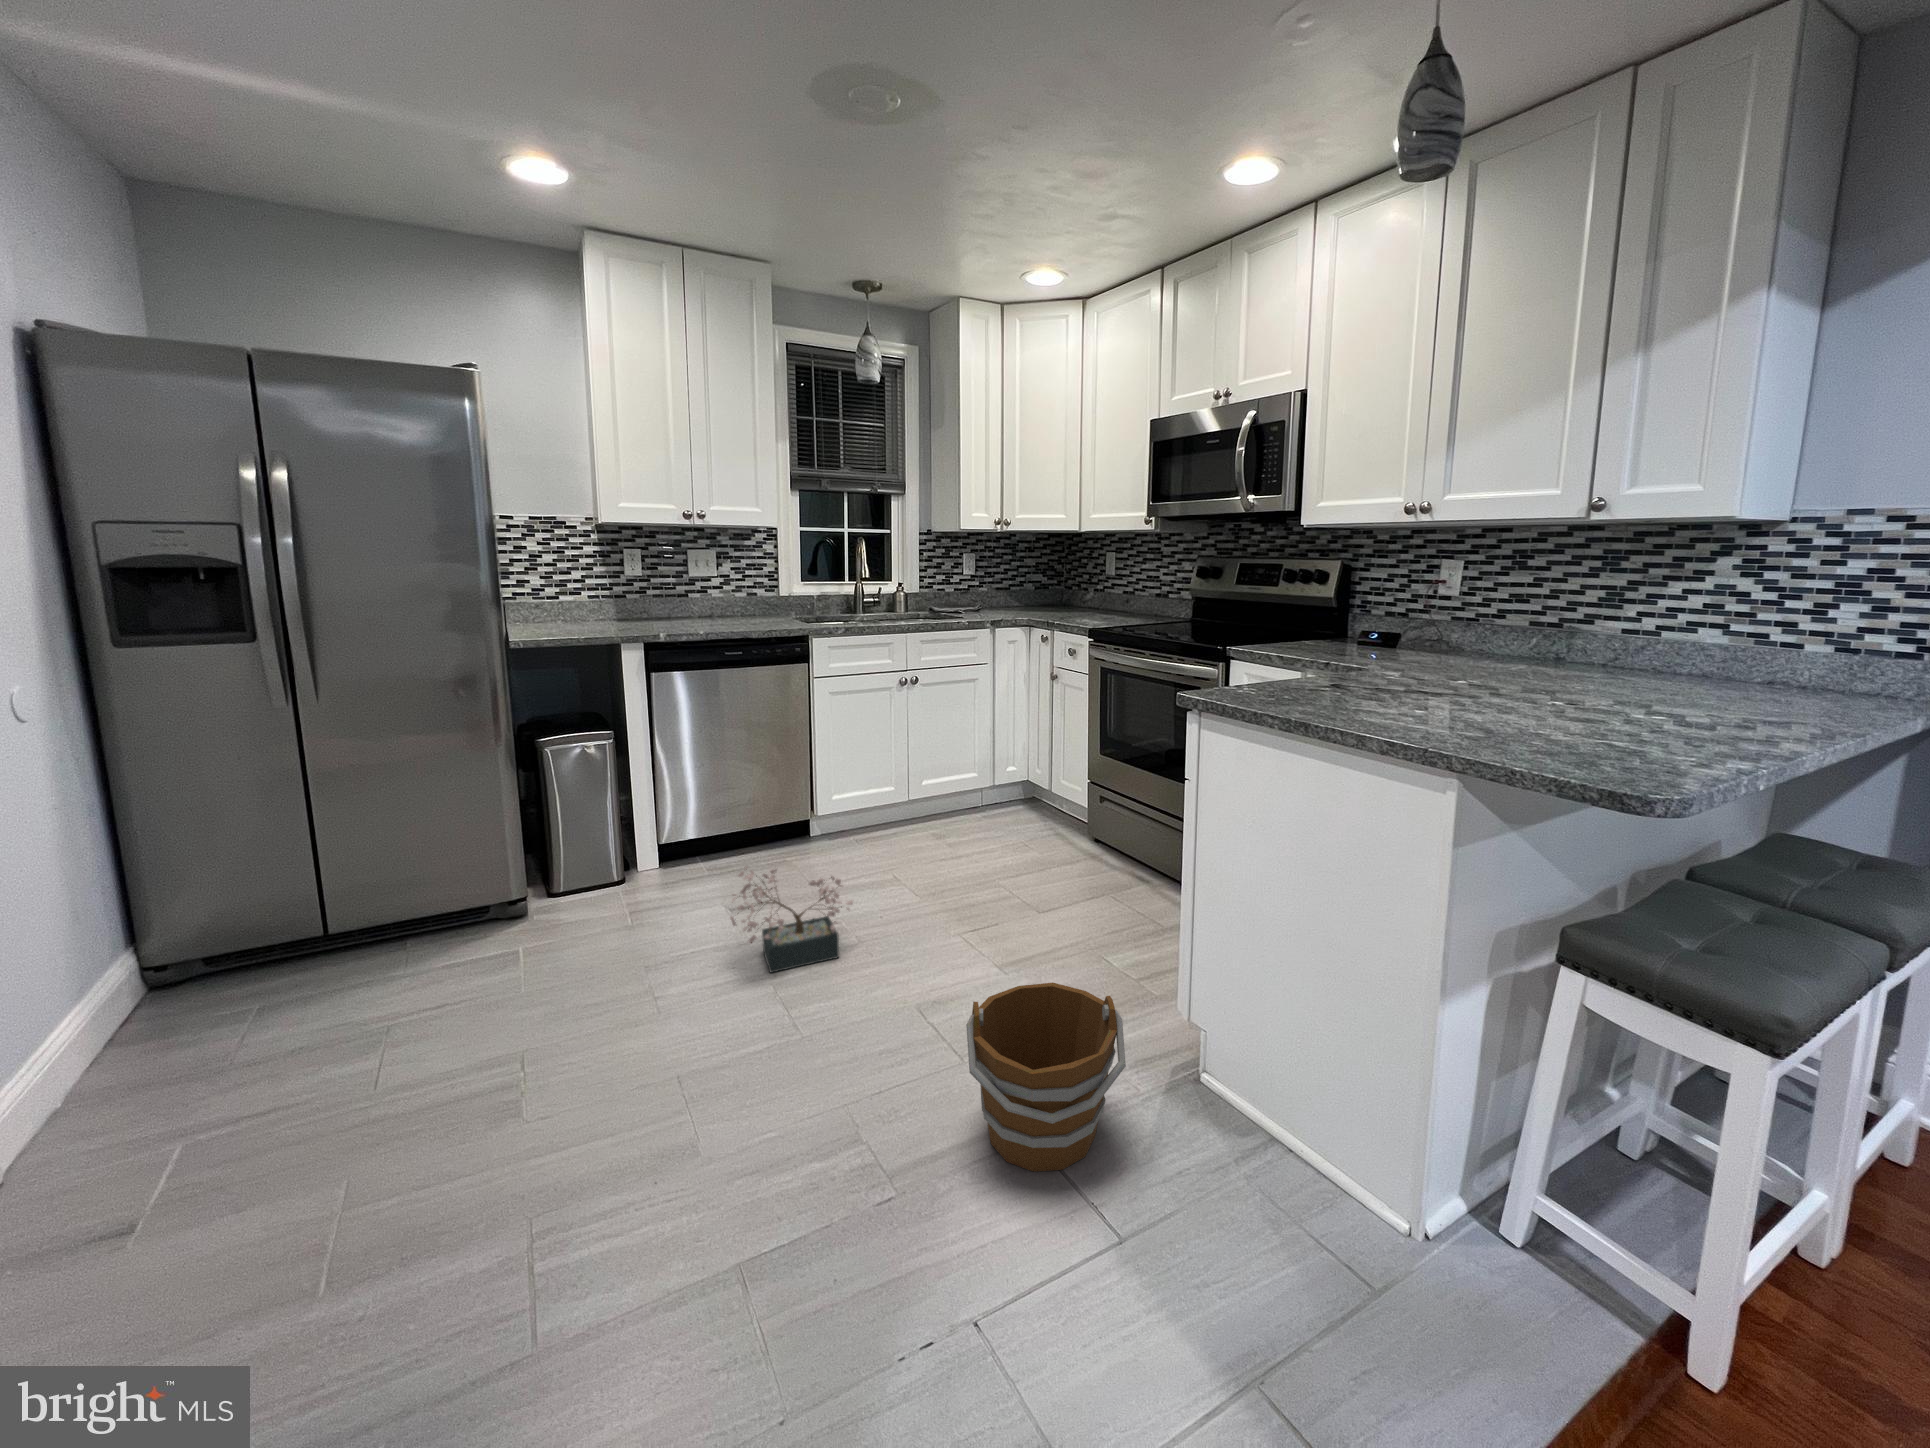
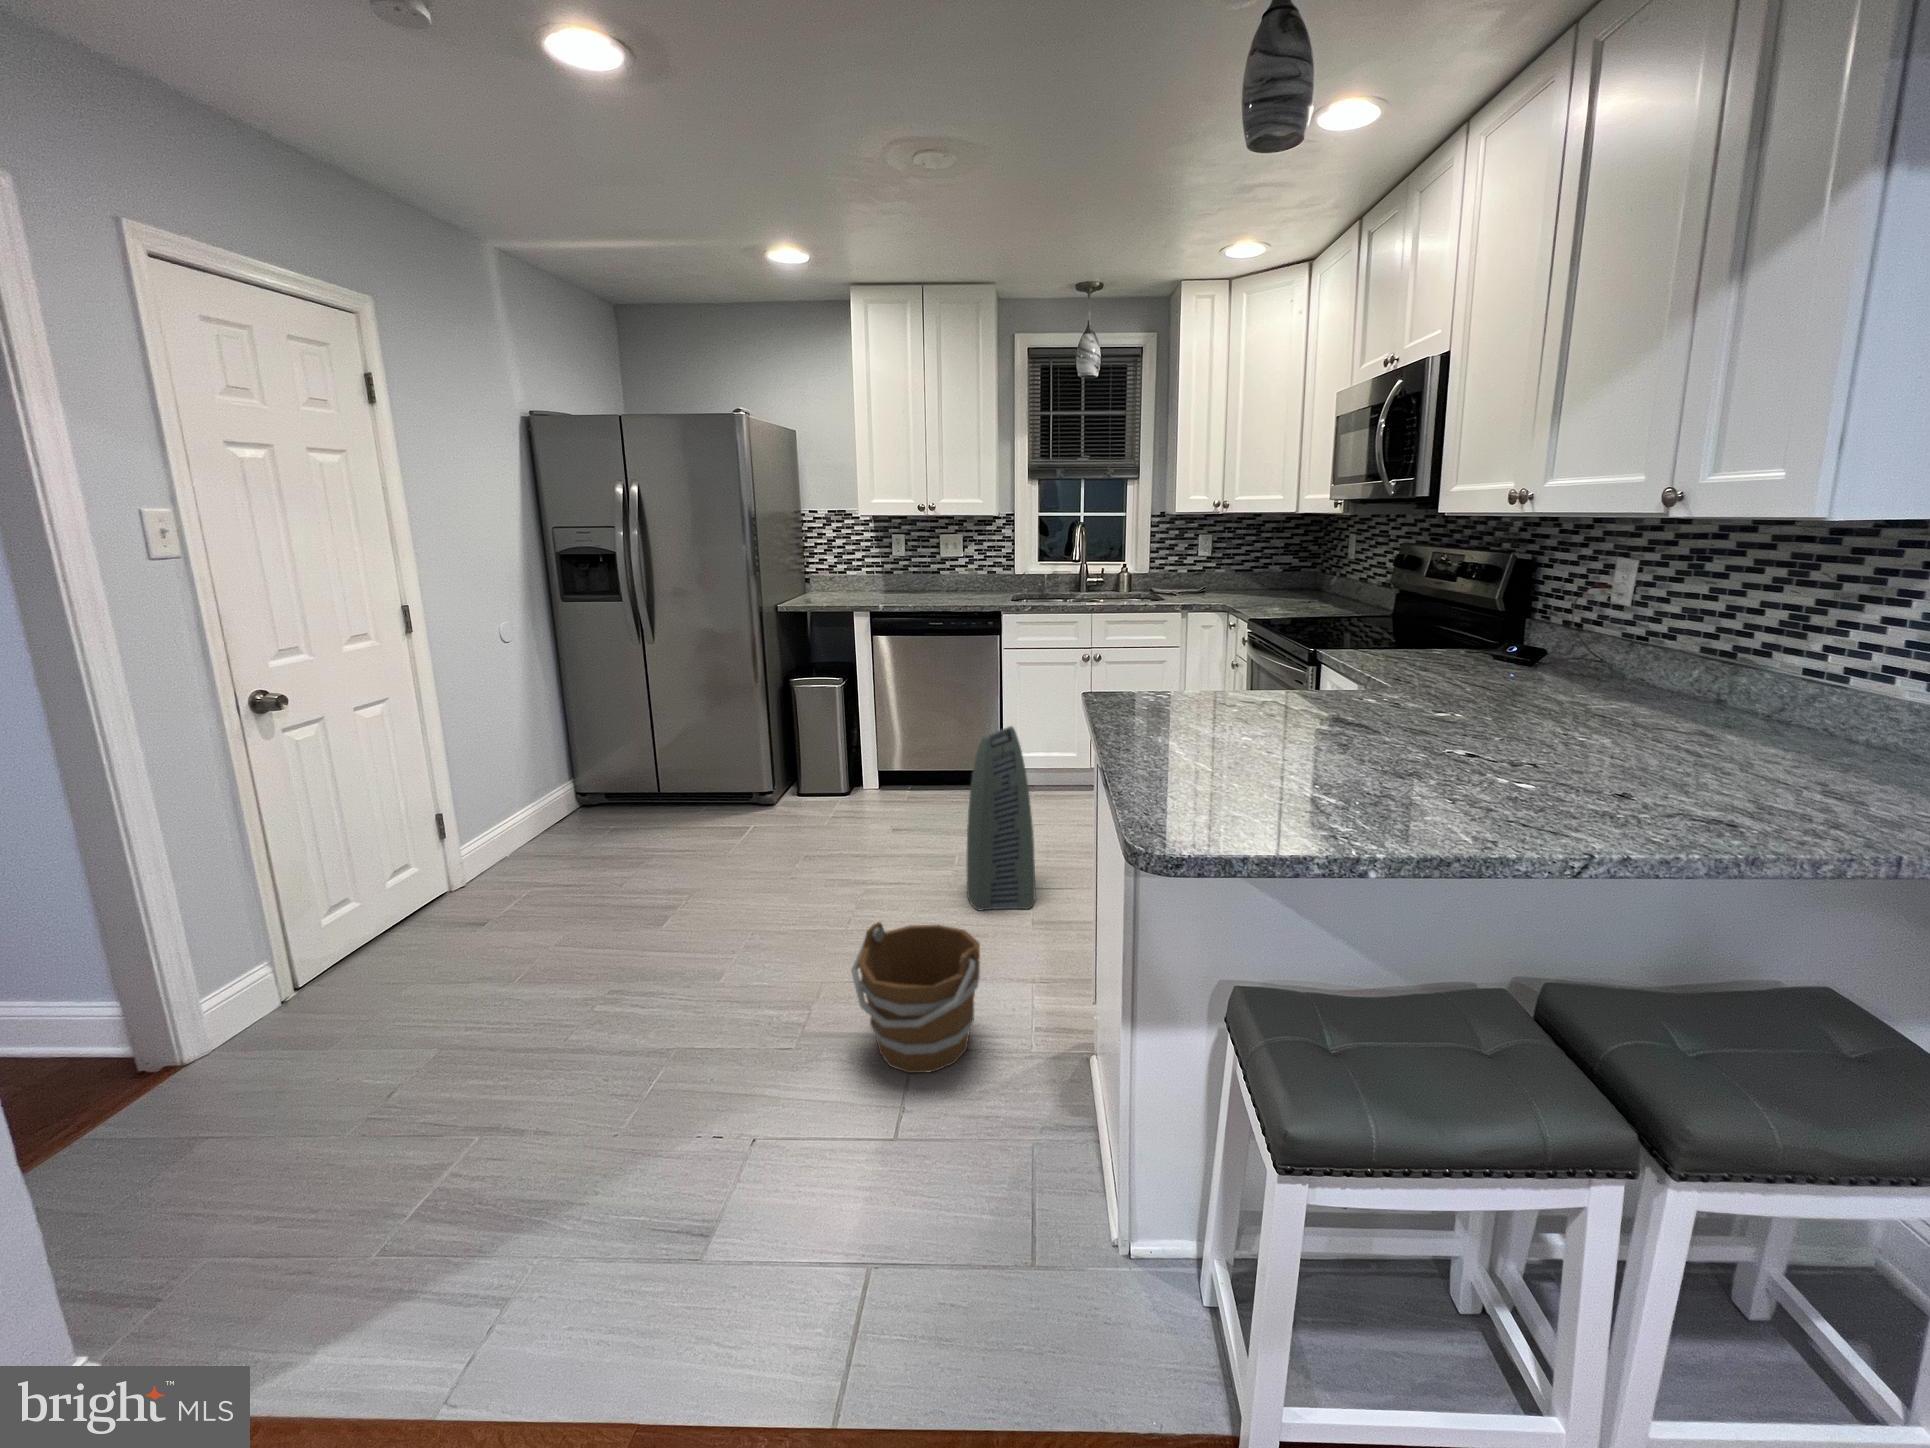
air purifier: none [896,753,987,969] -> present [966,726,1035,910]
decorative plant: present [730,867,853,973] -> none [844,795,939,883]

